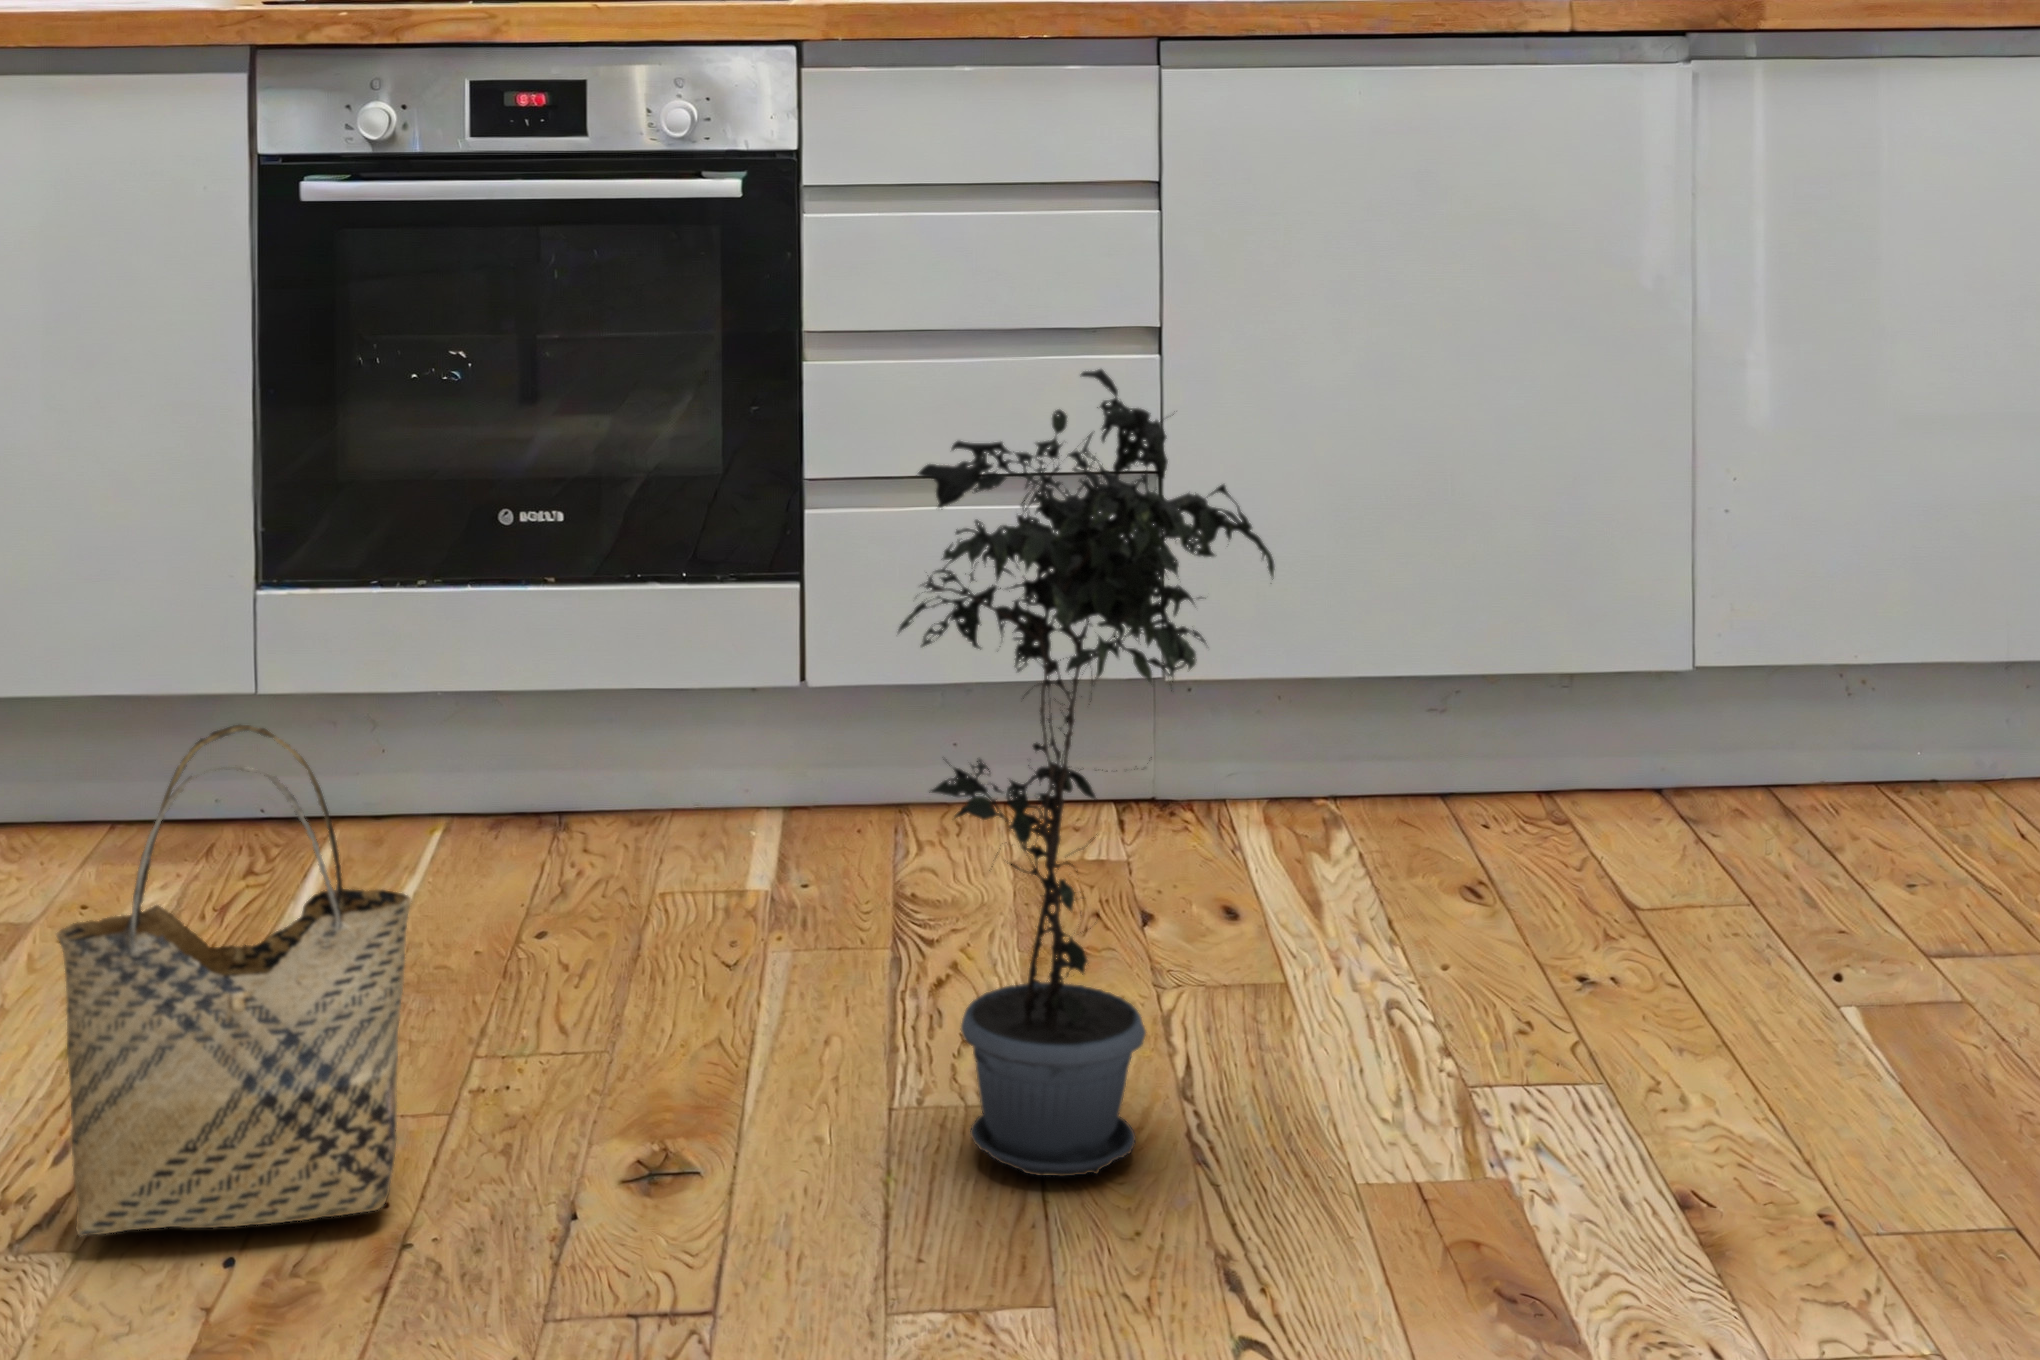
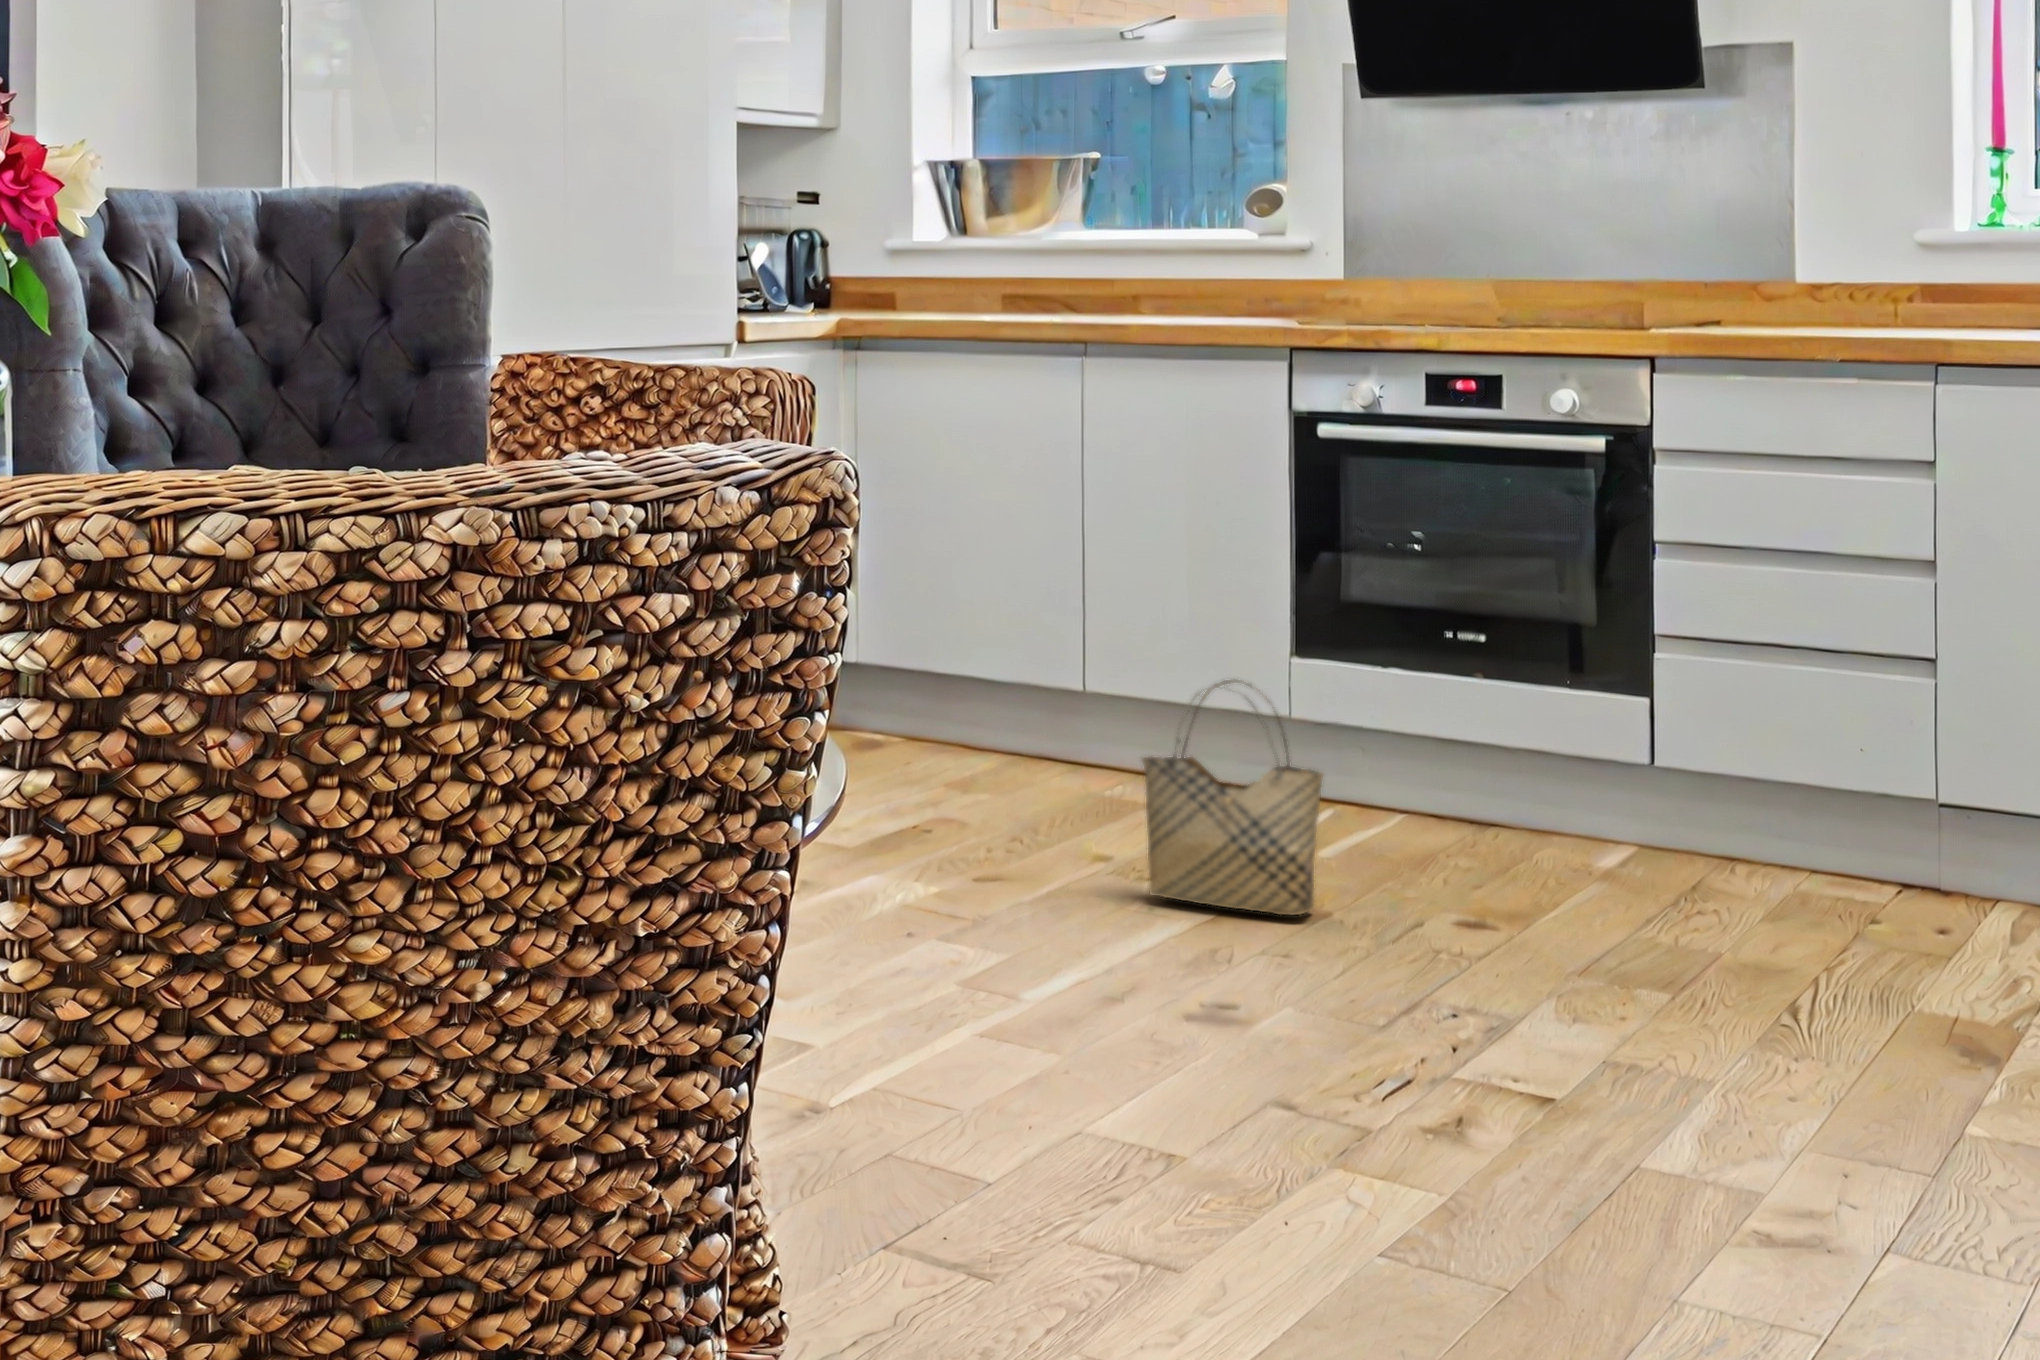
potted plant: present [898,369,1275,1177] -> none [1603,545,1830,981]

